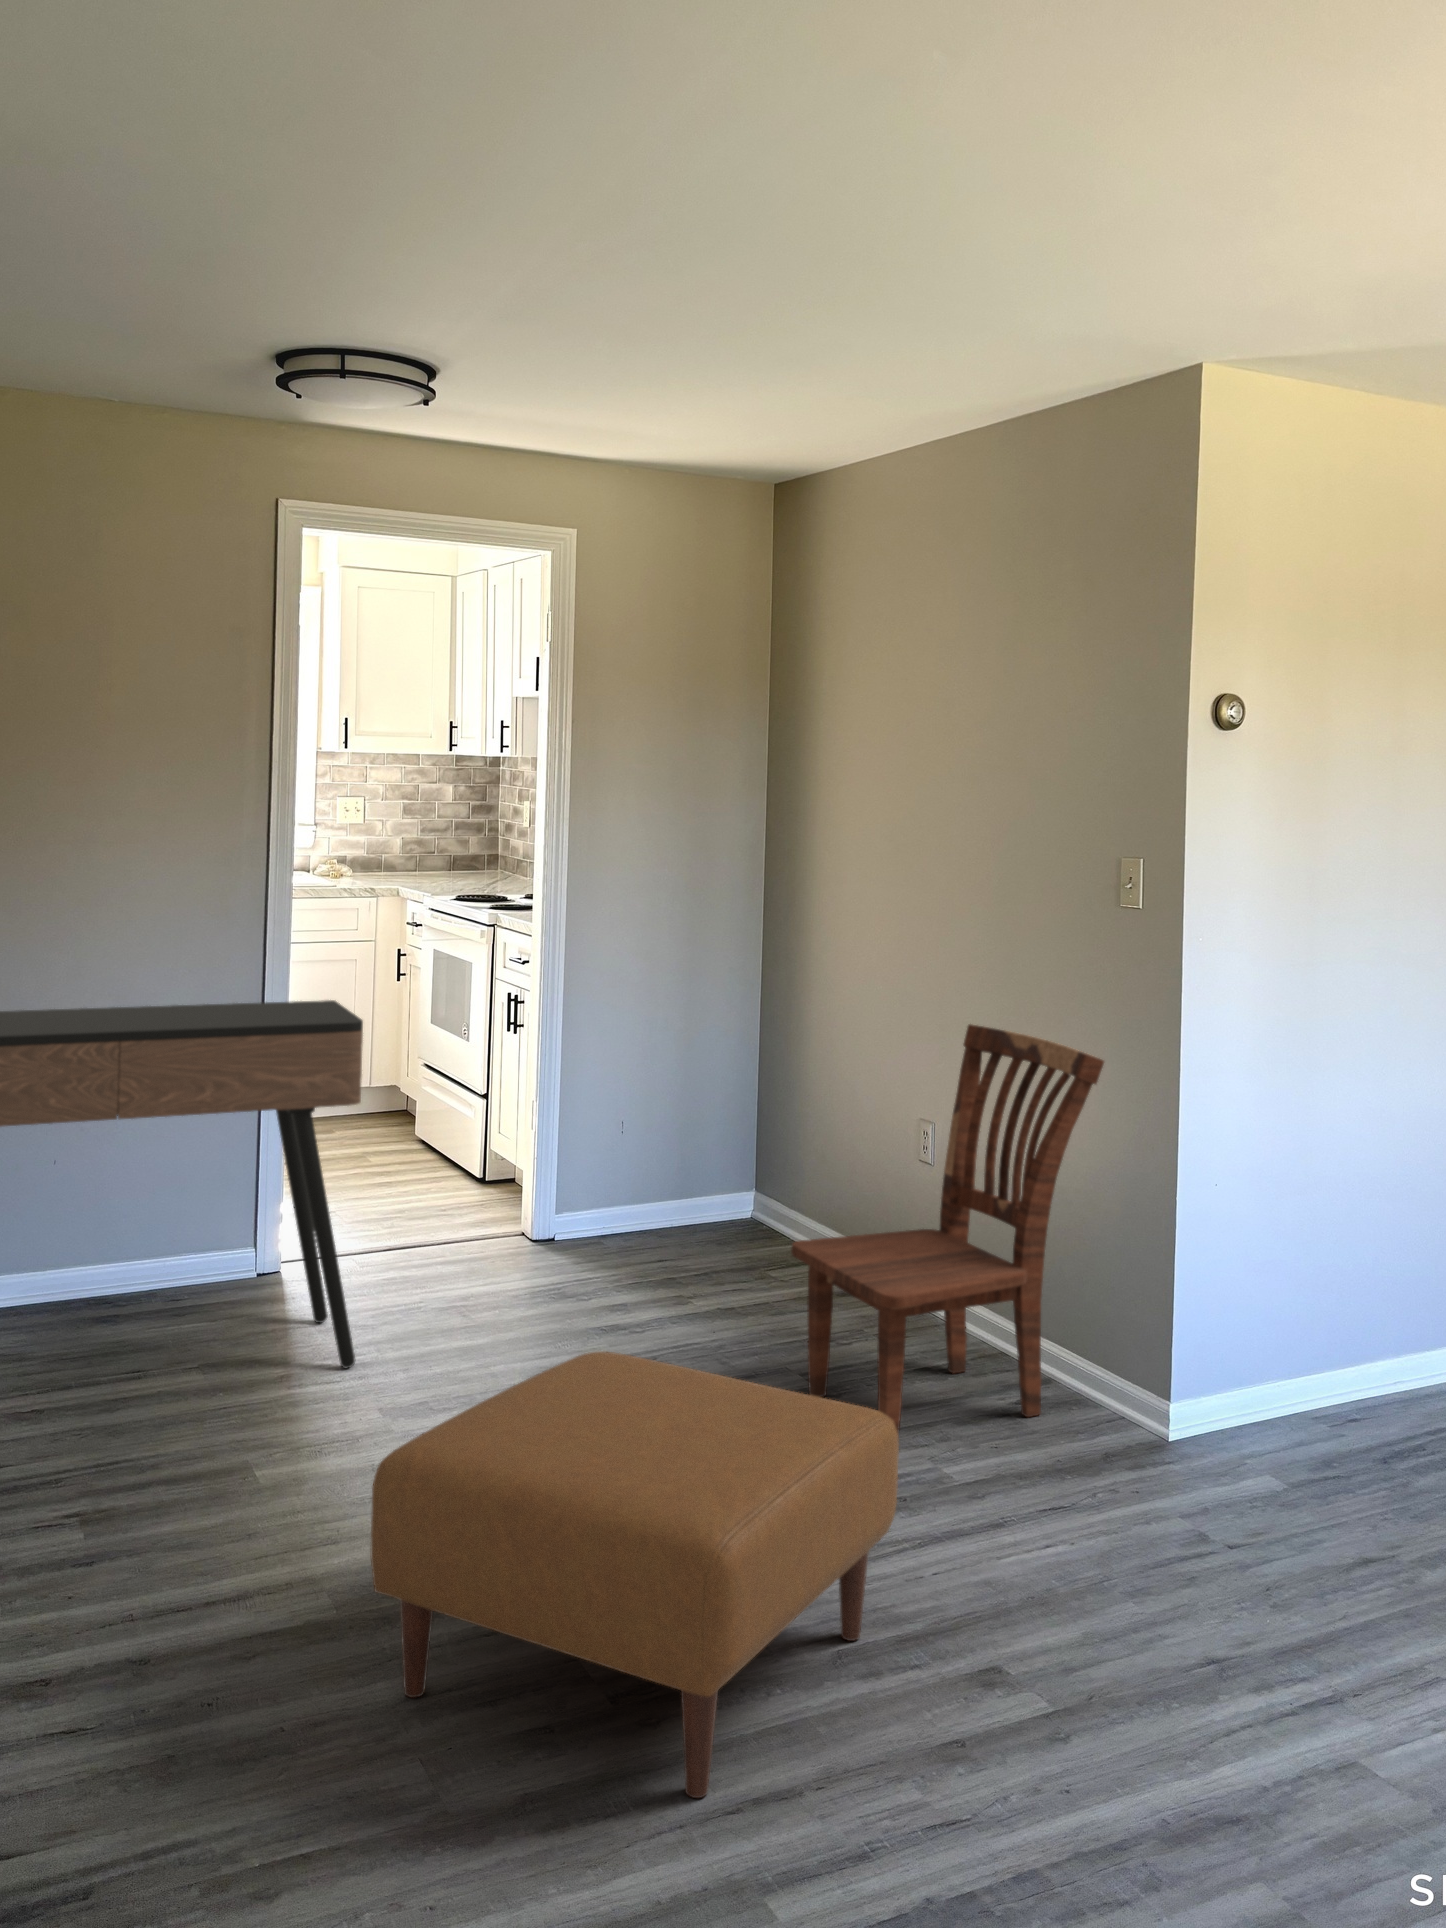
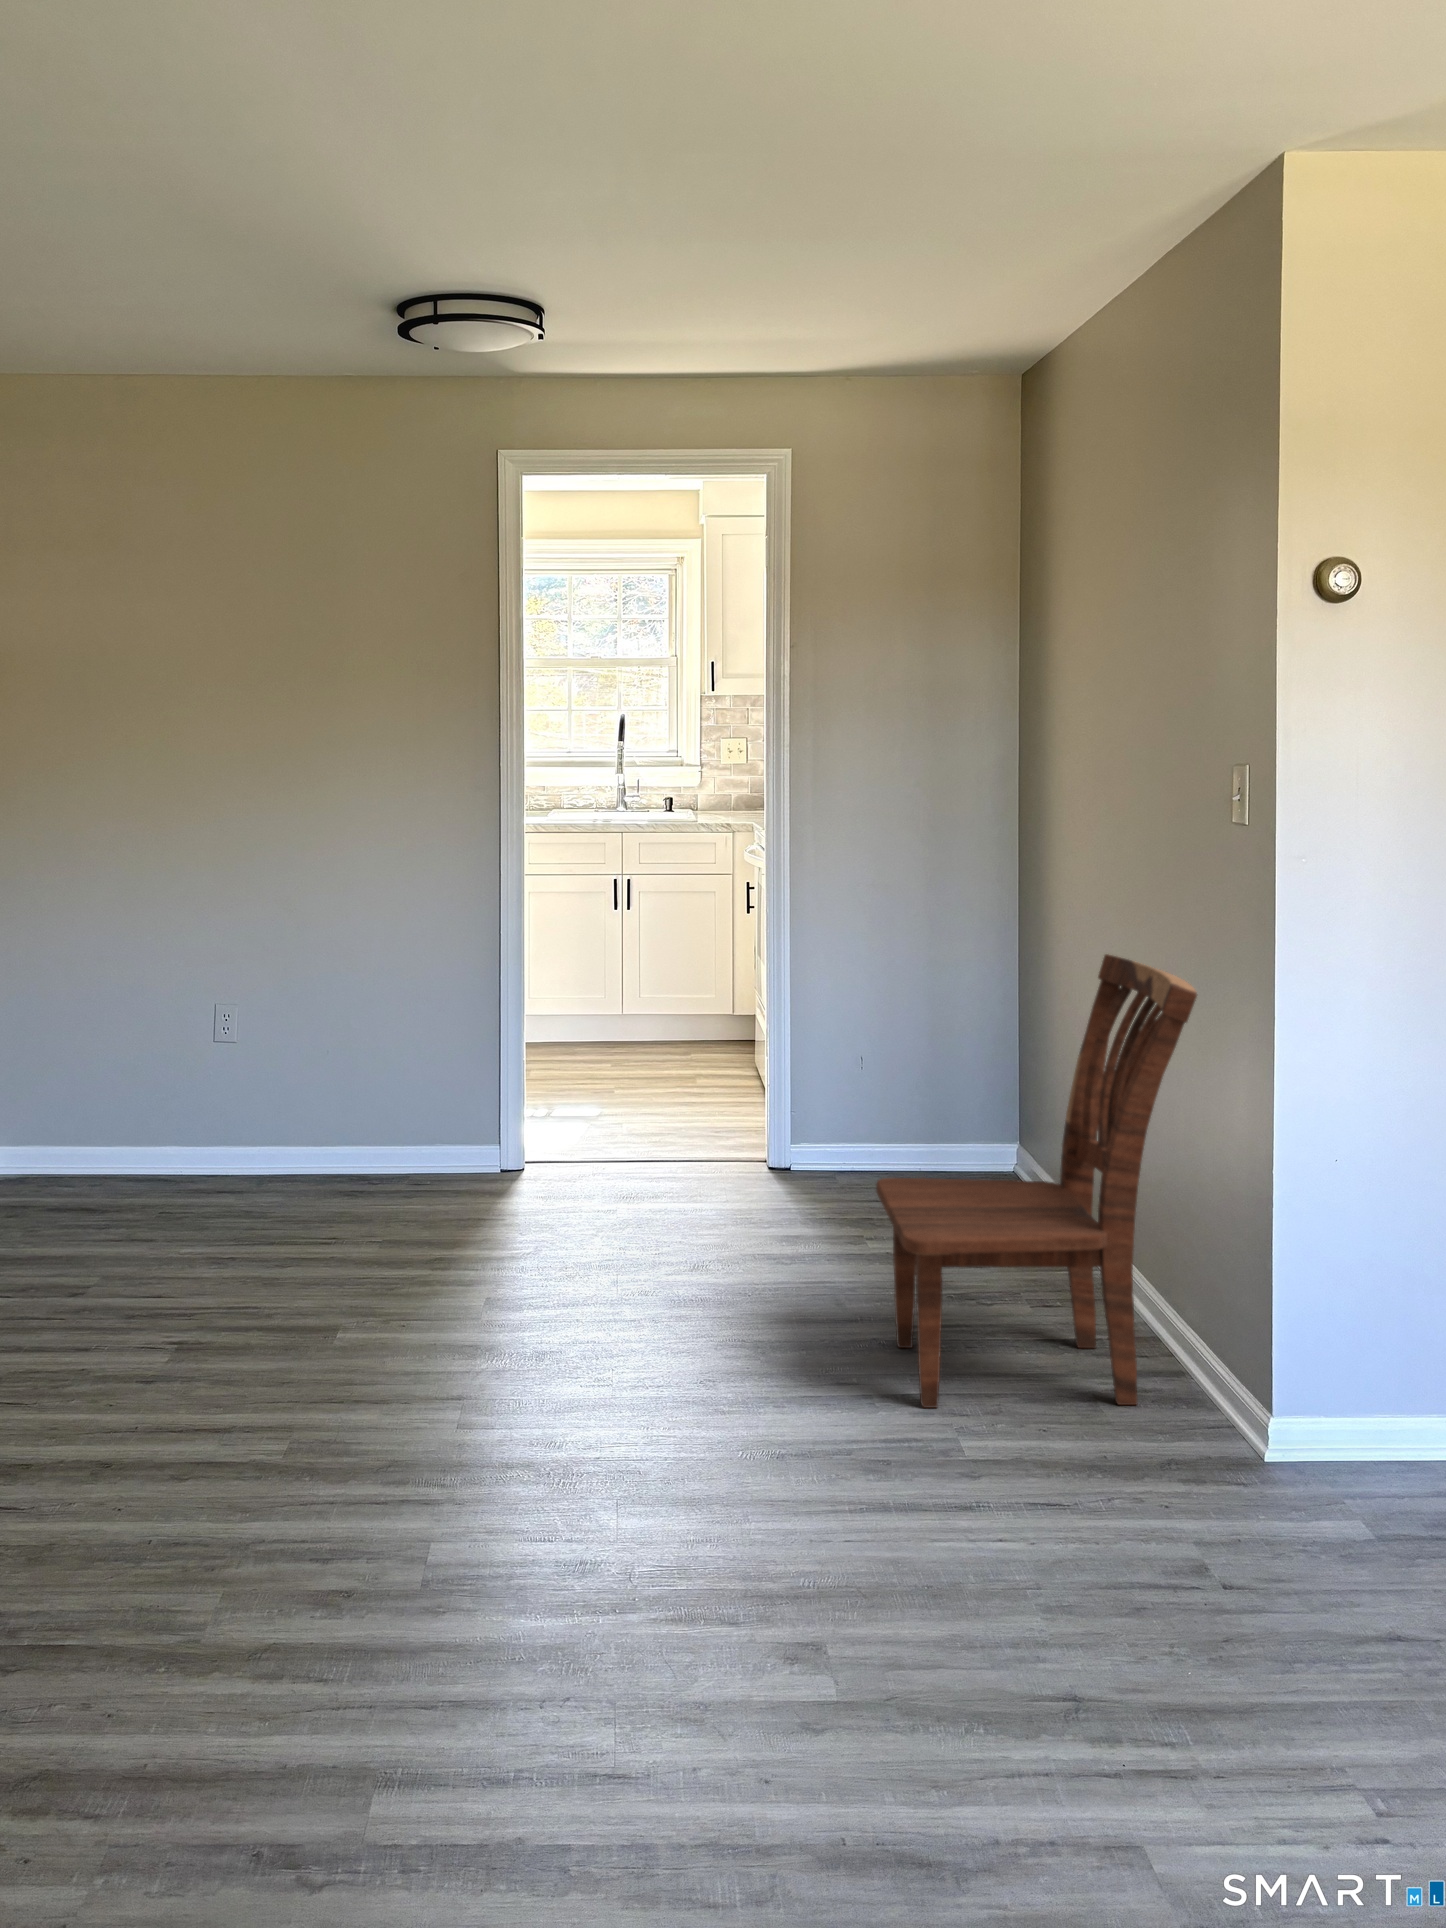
console table: present [0,1000,363,1368] -> none [77,913,518,1257]
ottoman: present [371,1351,899,1798] -> none [218,1247,738,1679]

